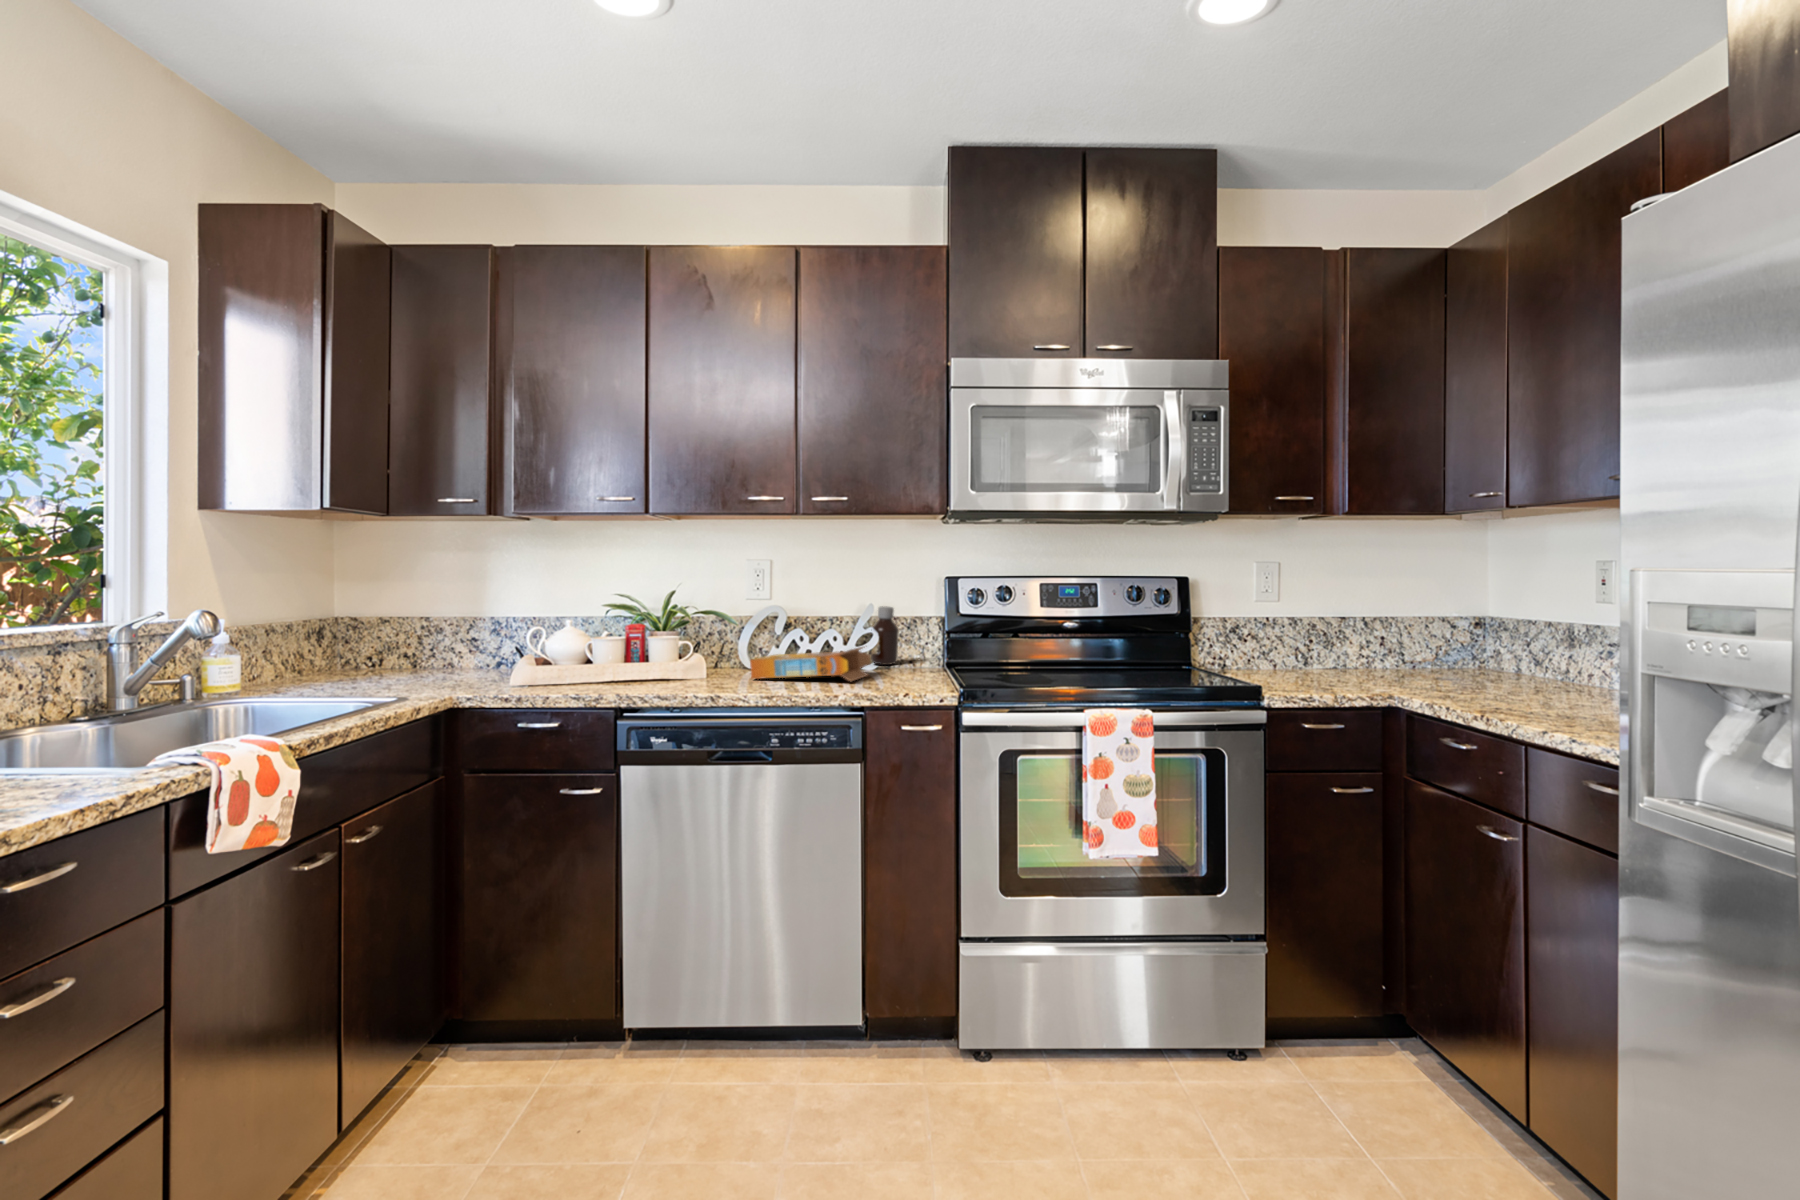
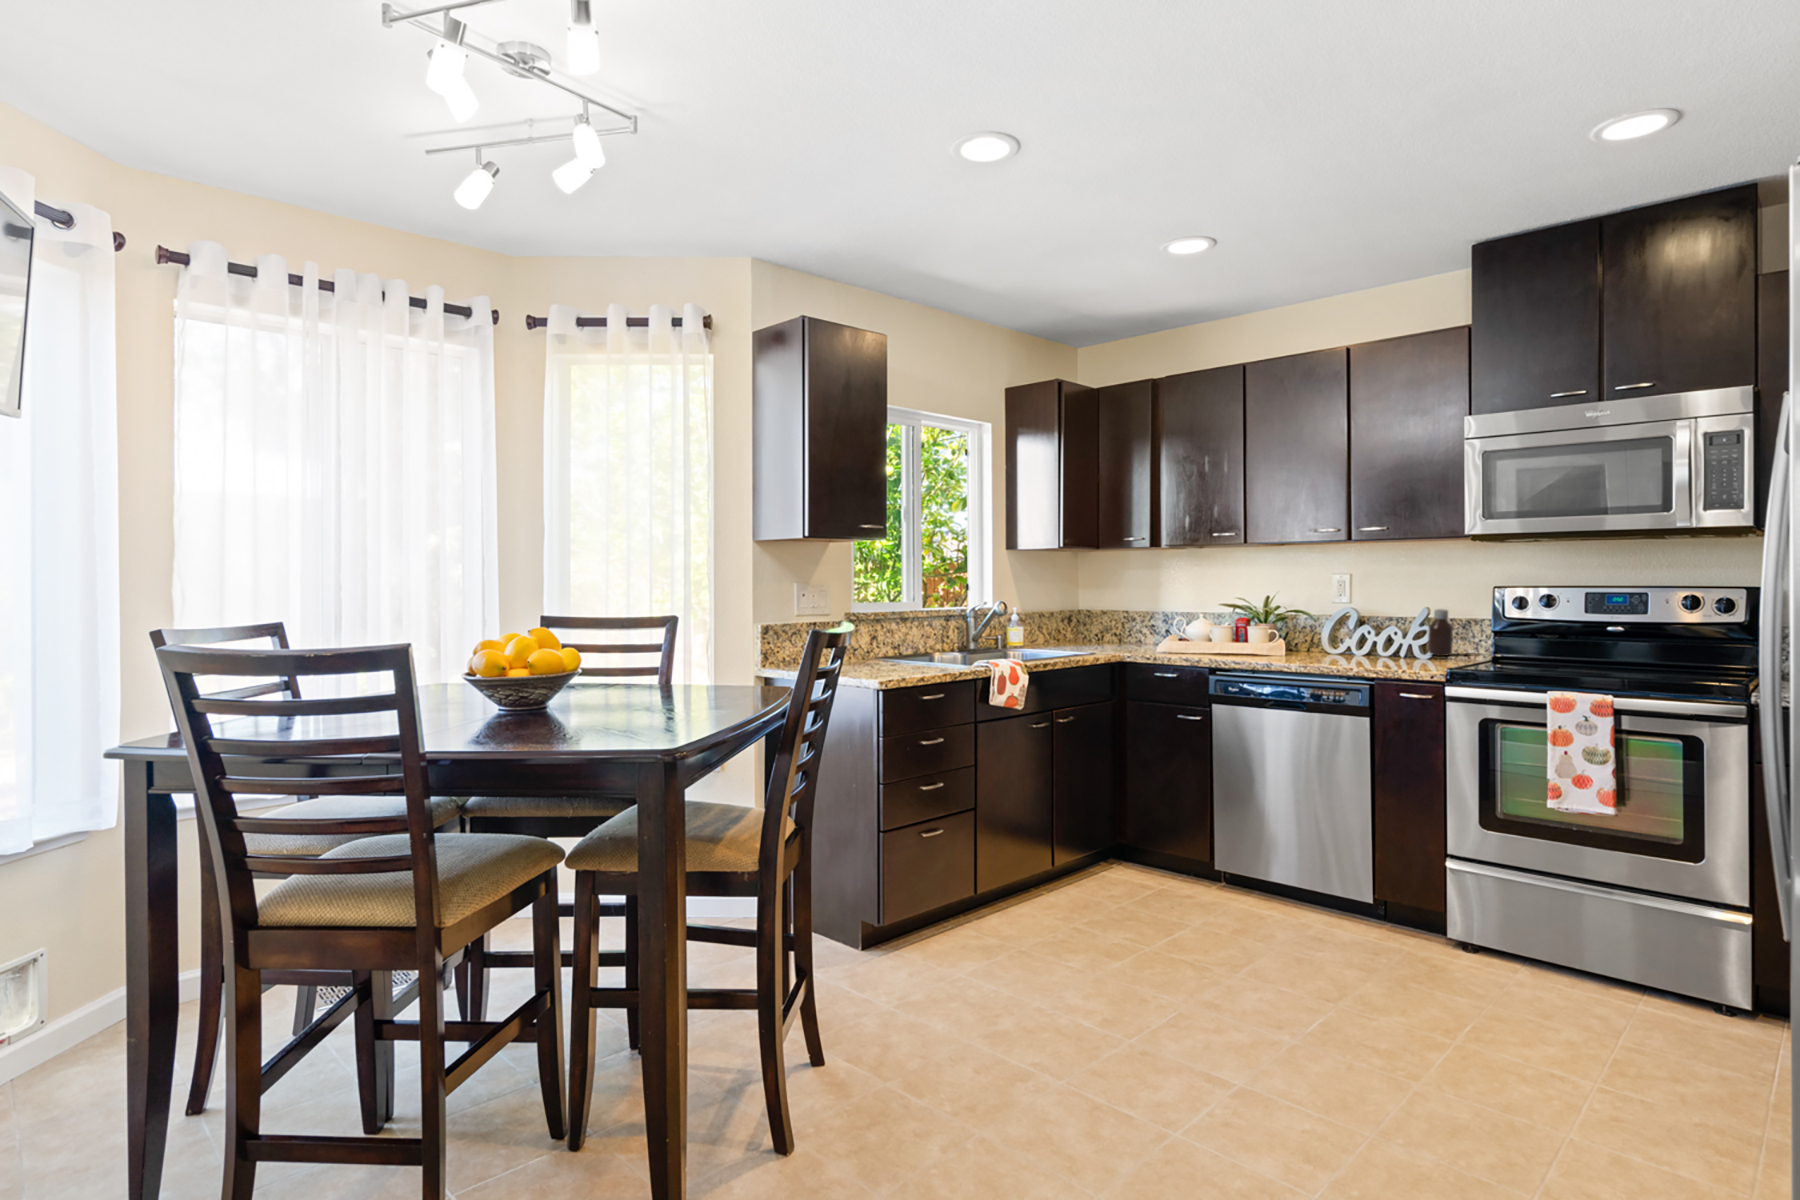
cereal box: present [750,647,870,681] -> none [1314,638,1413,663]

